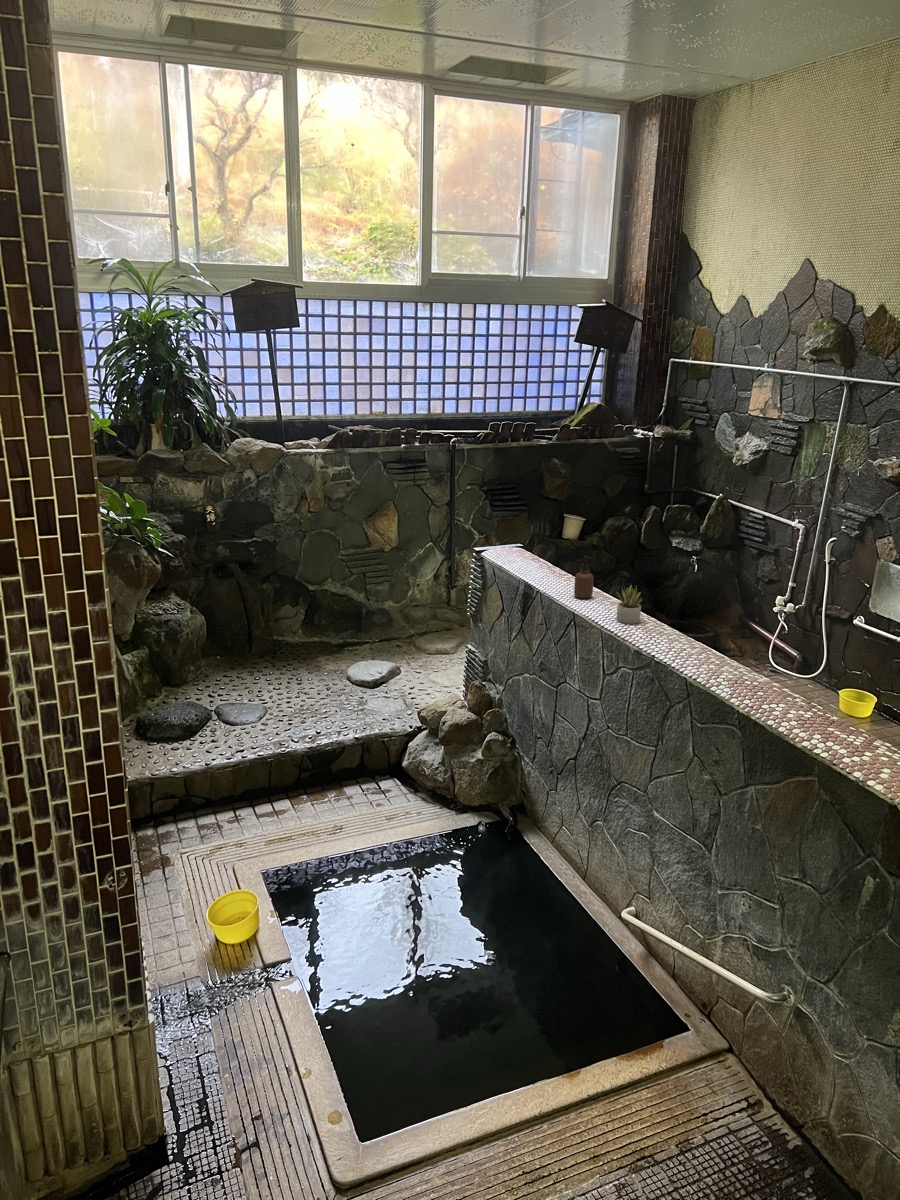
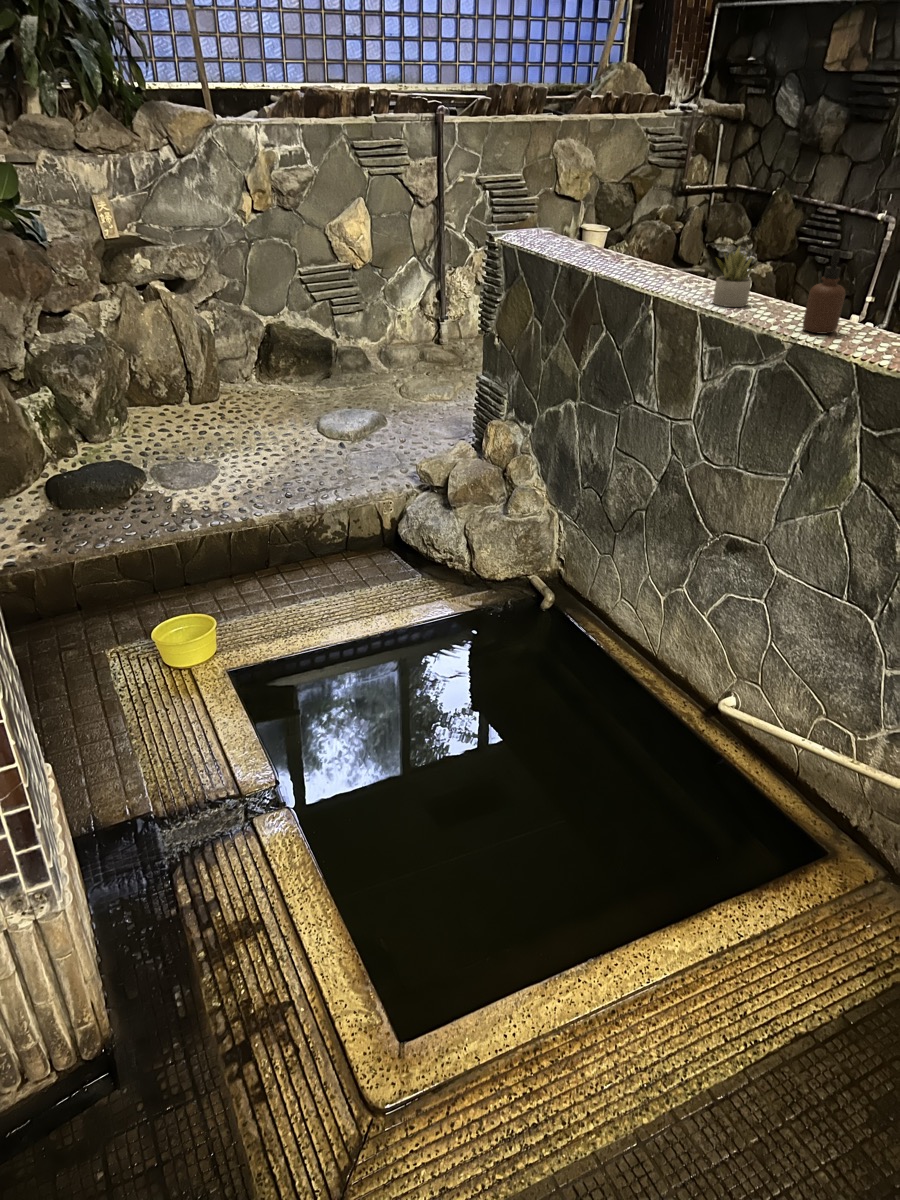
soap dispenser: present [574,556,594,599] -> present [803,250,846,334]

